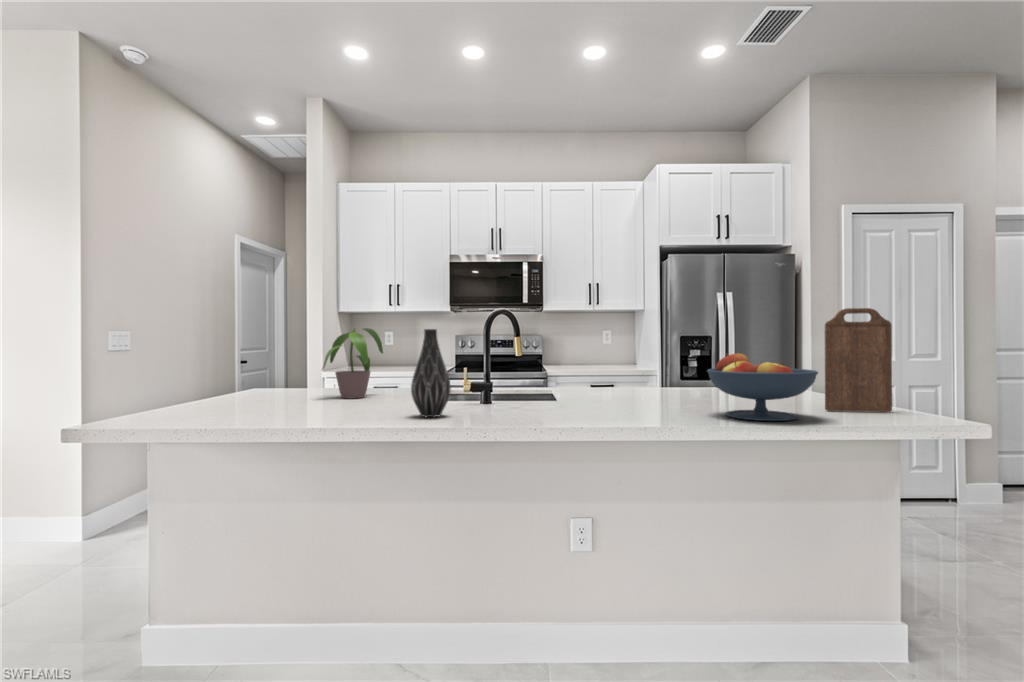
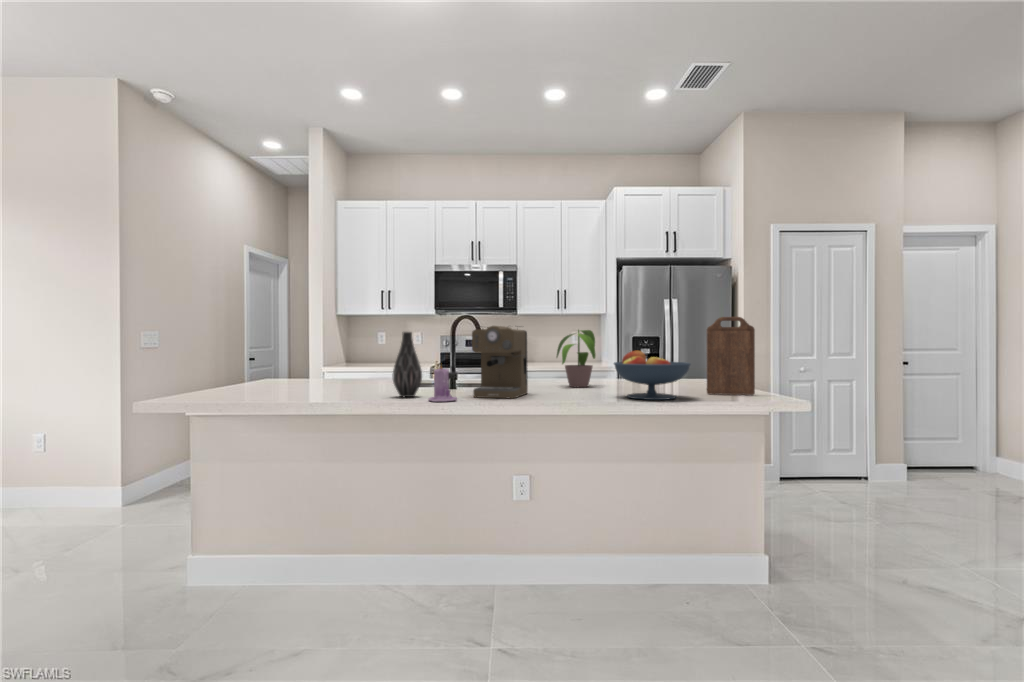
coffee maker: none [518,320,591,419] -> present [472,326,528,398]
potted plant: present [323,328,383,398] -> present [556,330,596,387]
candle: none [462,372,502,426] -> present [429,367,457,402]

